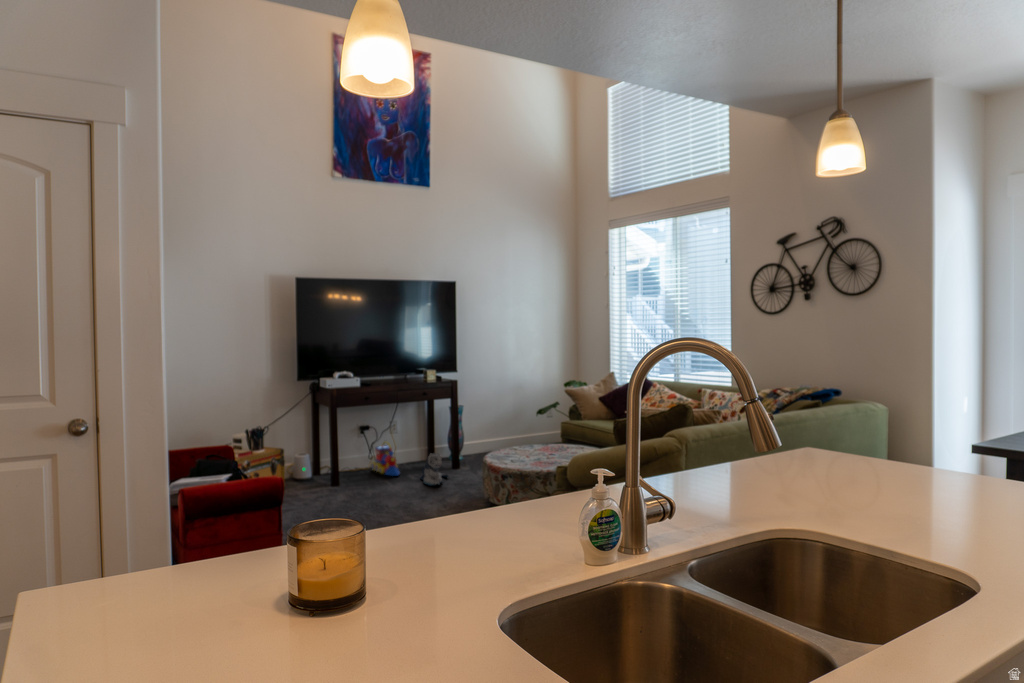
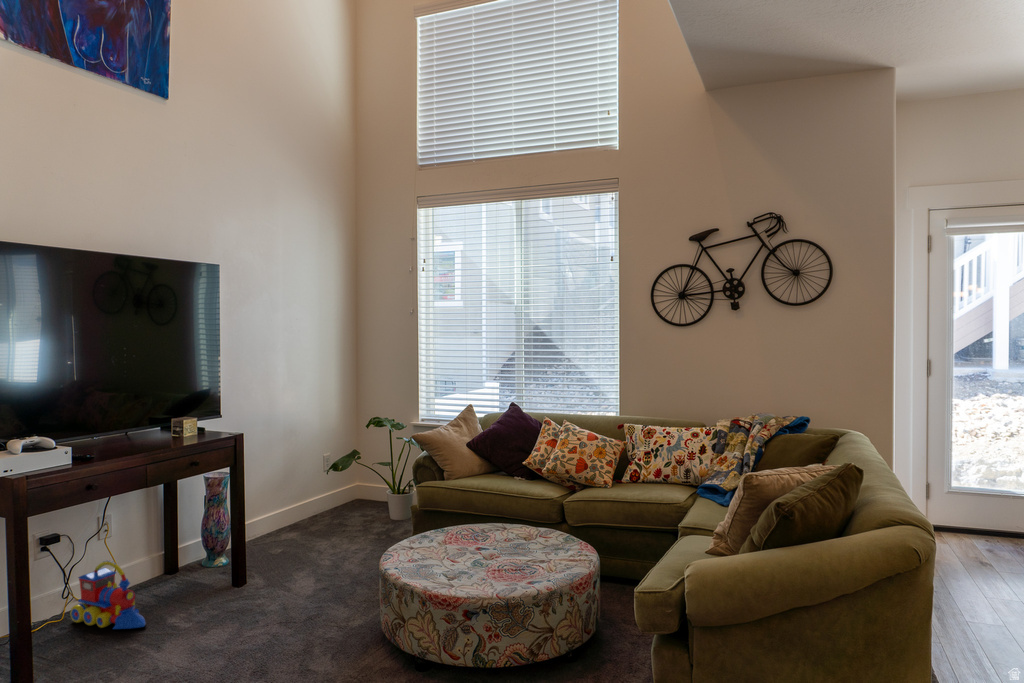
plush toy: present [421,453,448,486] -> none [196,572,253,637]

